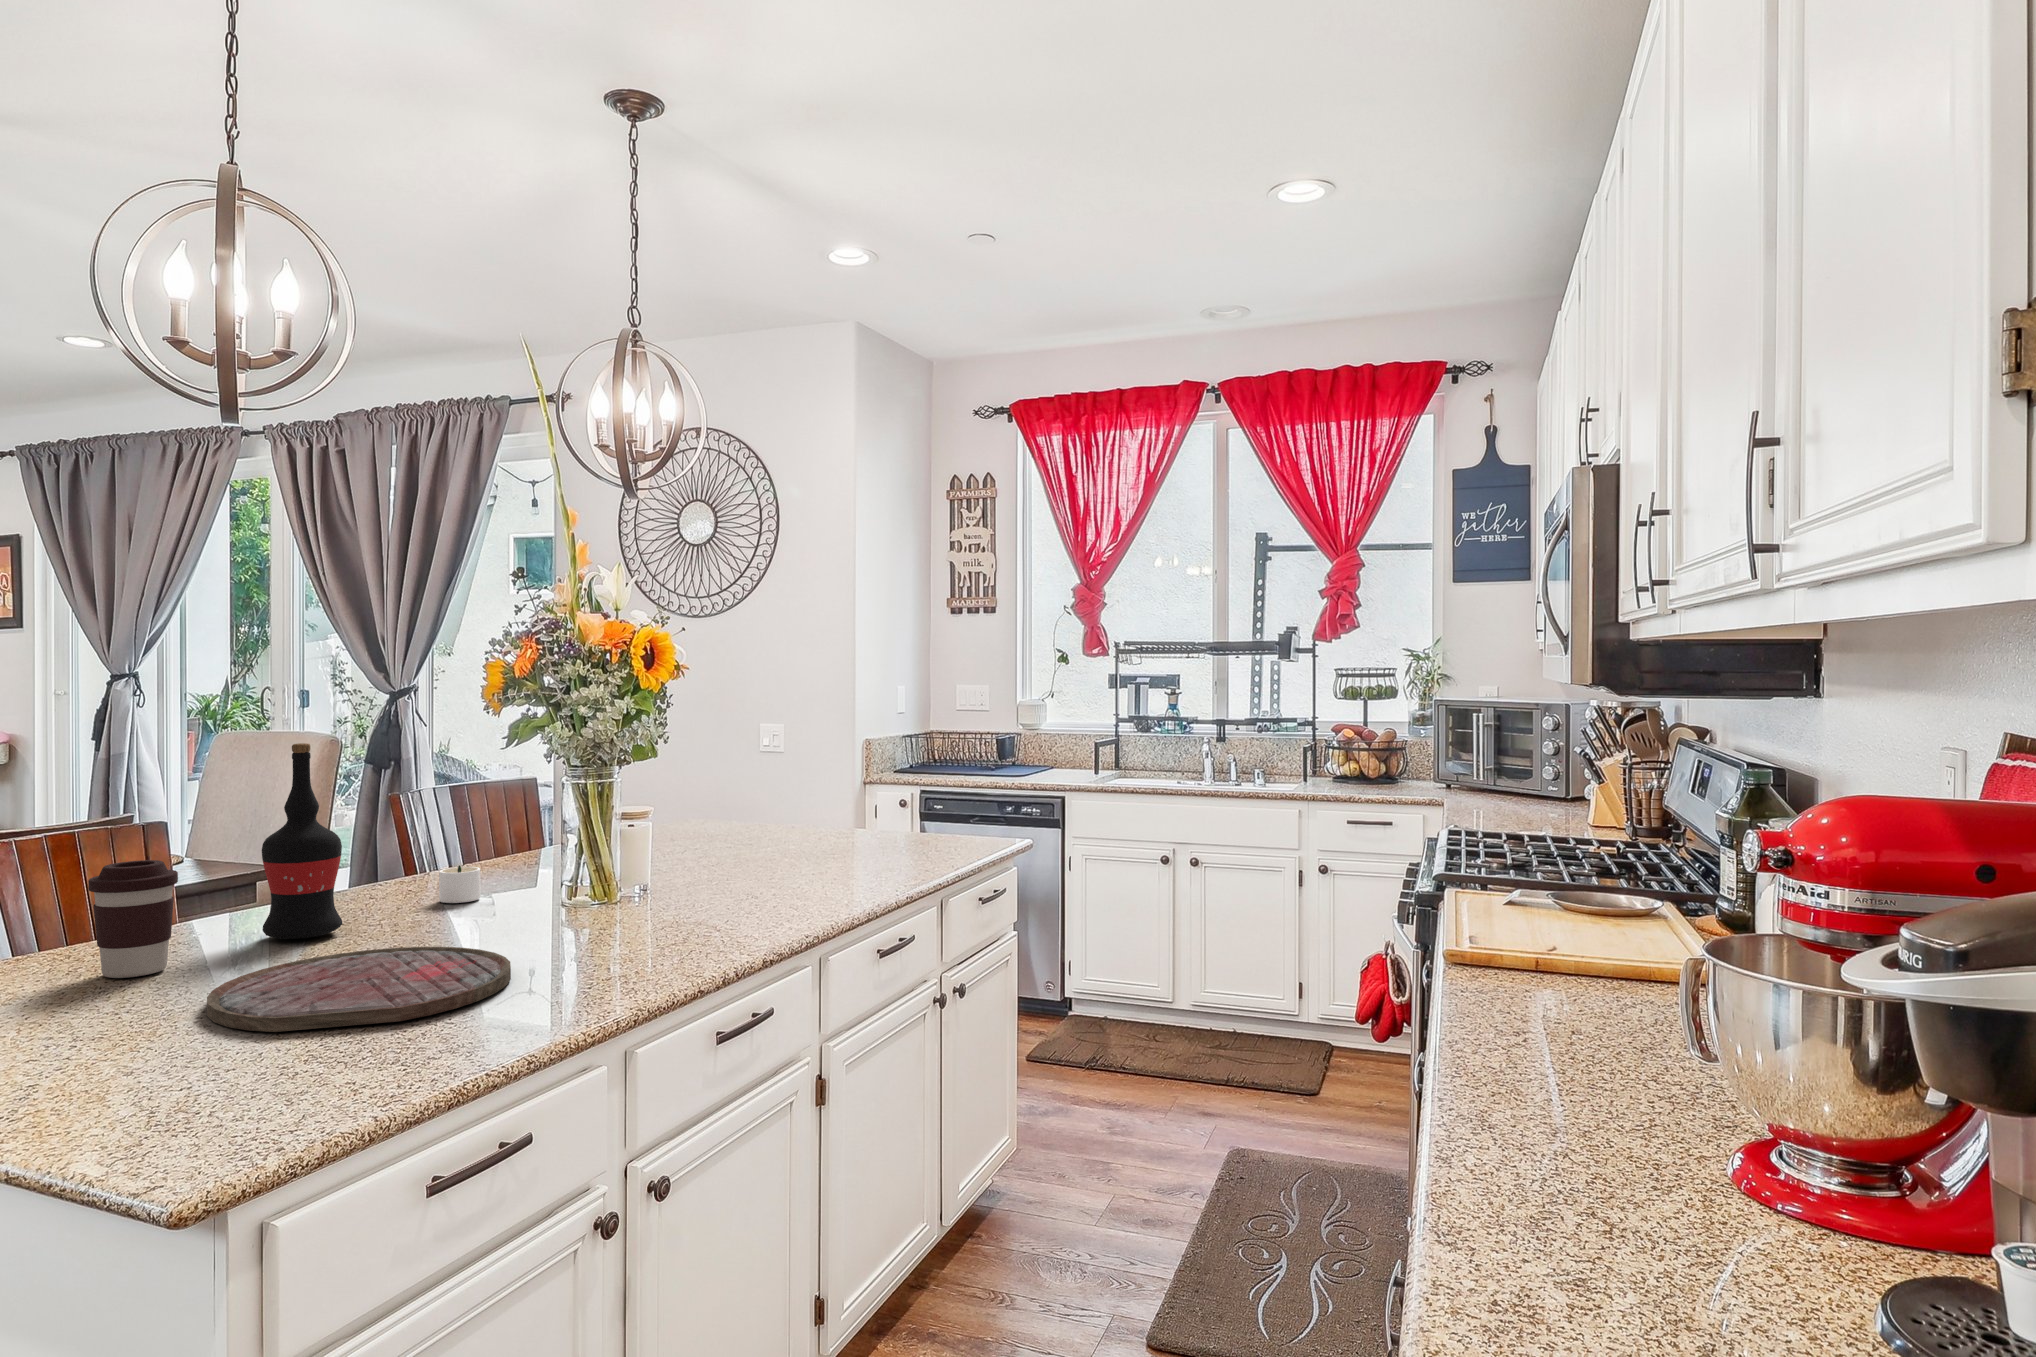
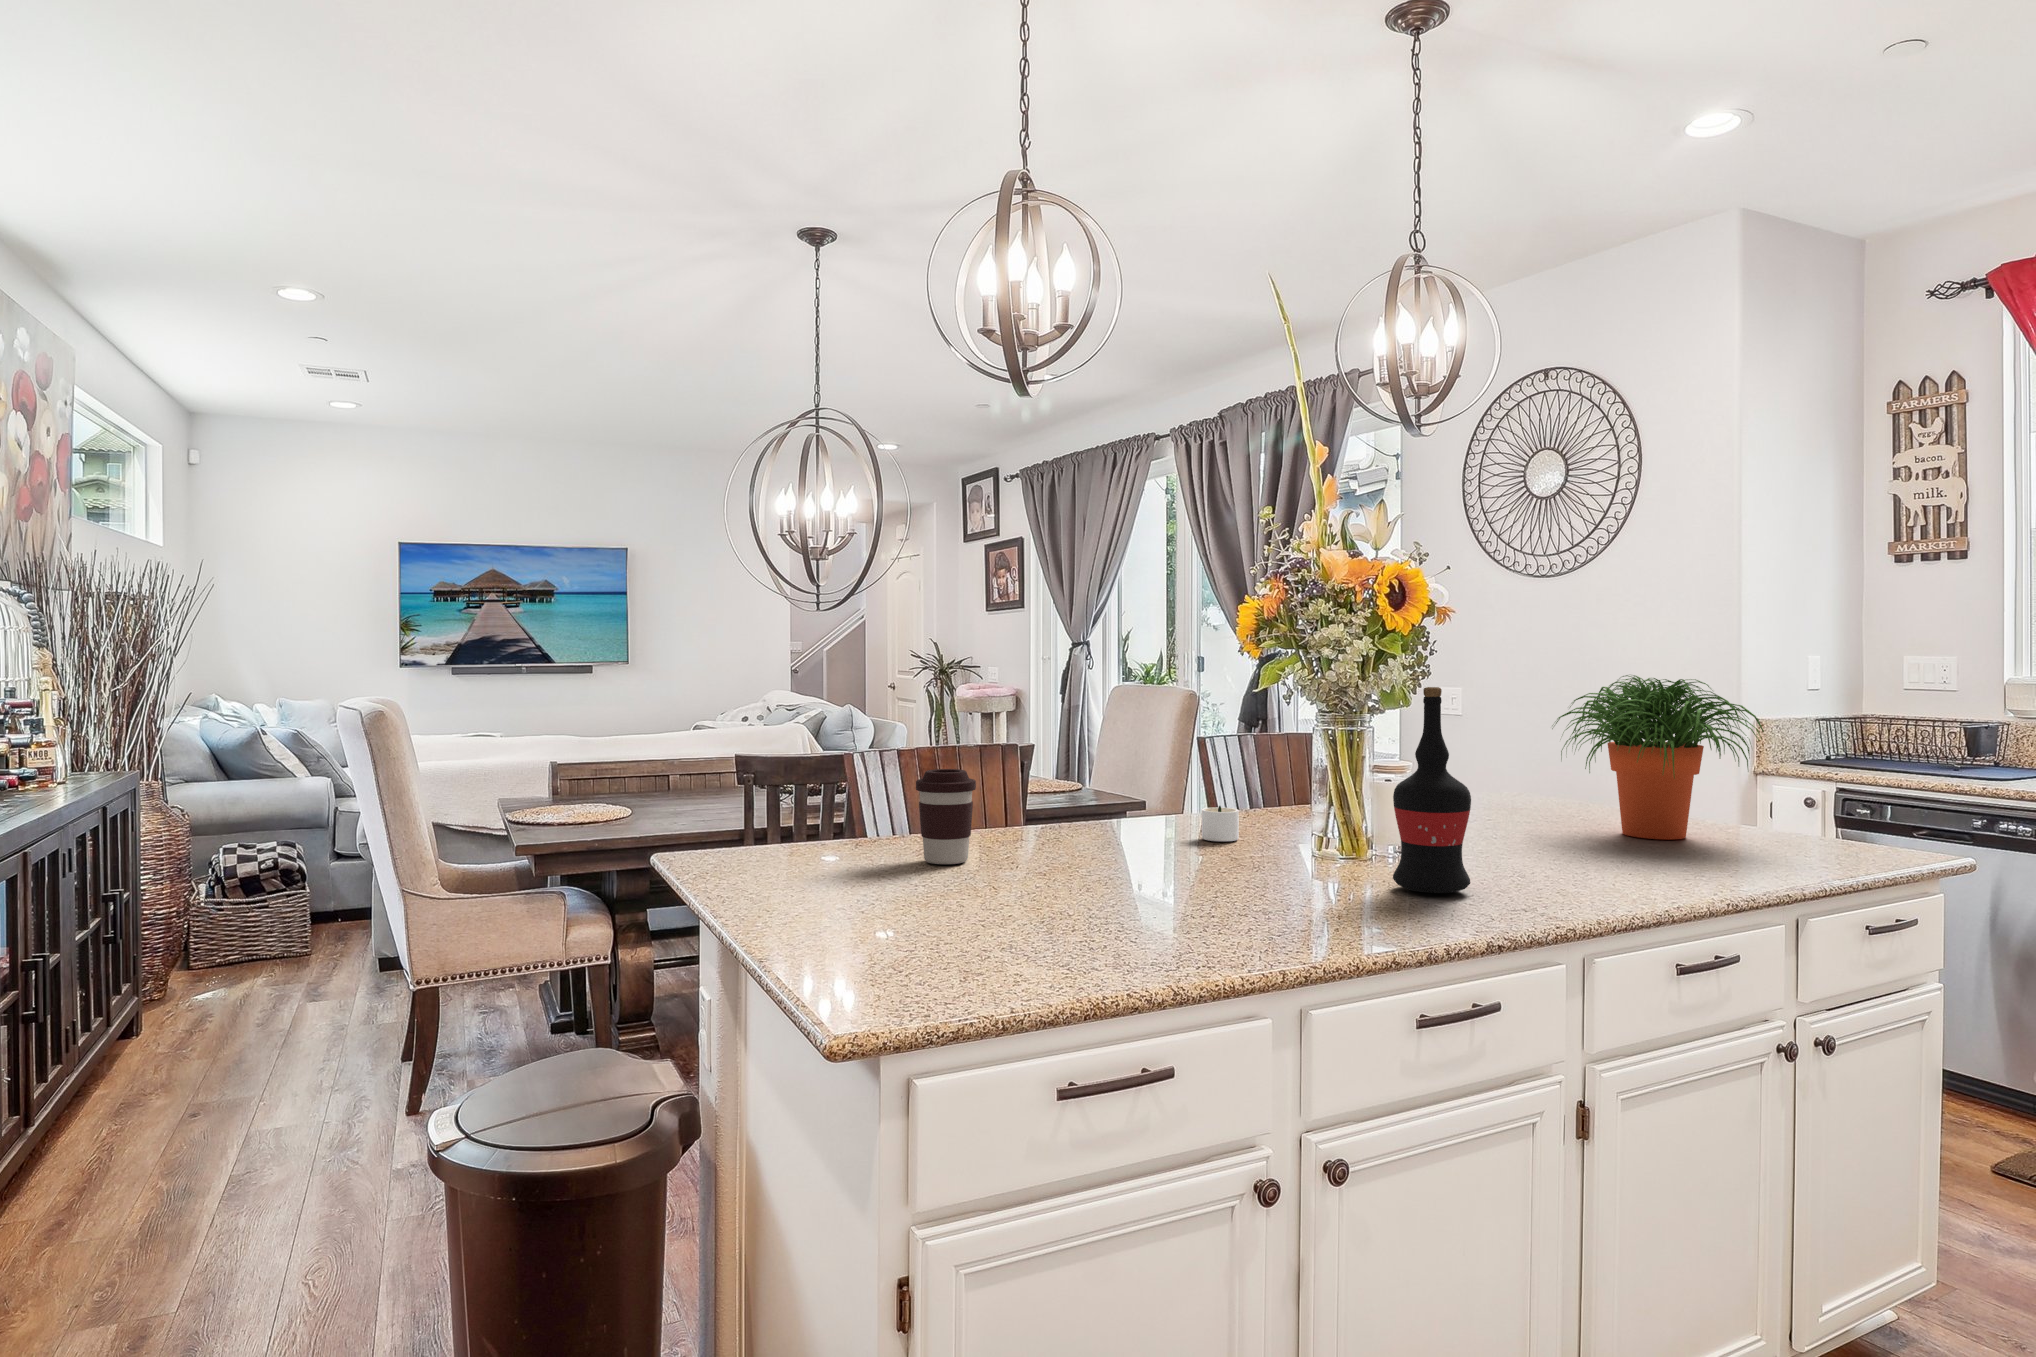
potted plant: none [754,716,911,852] -> present [1552,675,1764,839]
wine bottle: present [262,743,342,939] -> present [1393,687,1471,893]
cutting board: present [207,947,511,1032] -> none [964,868,1214,933]

